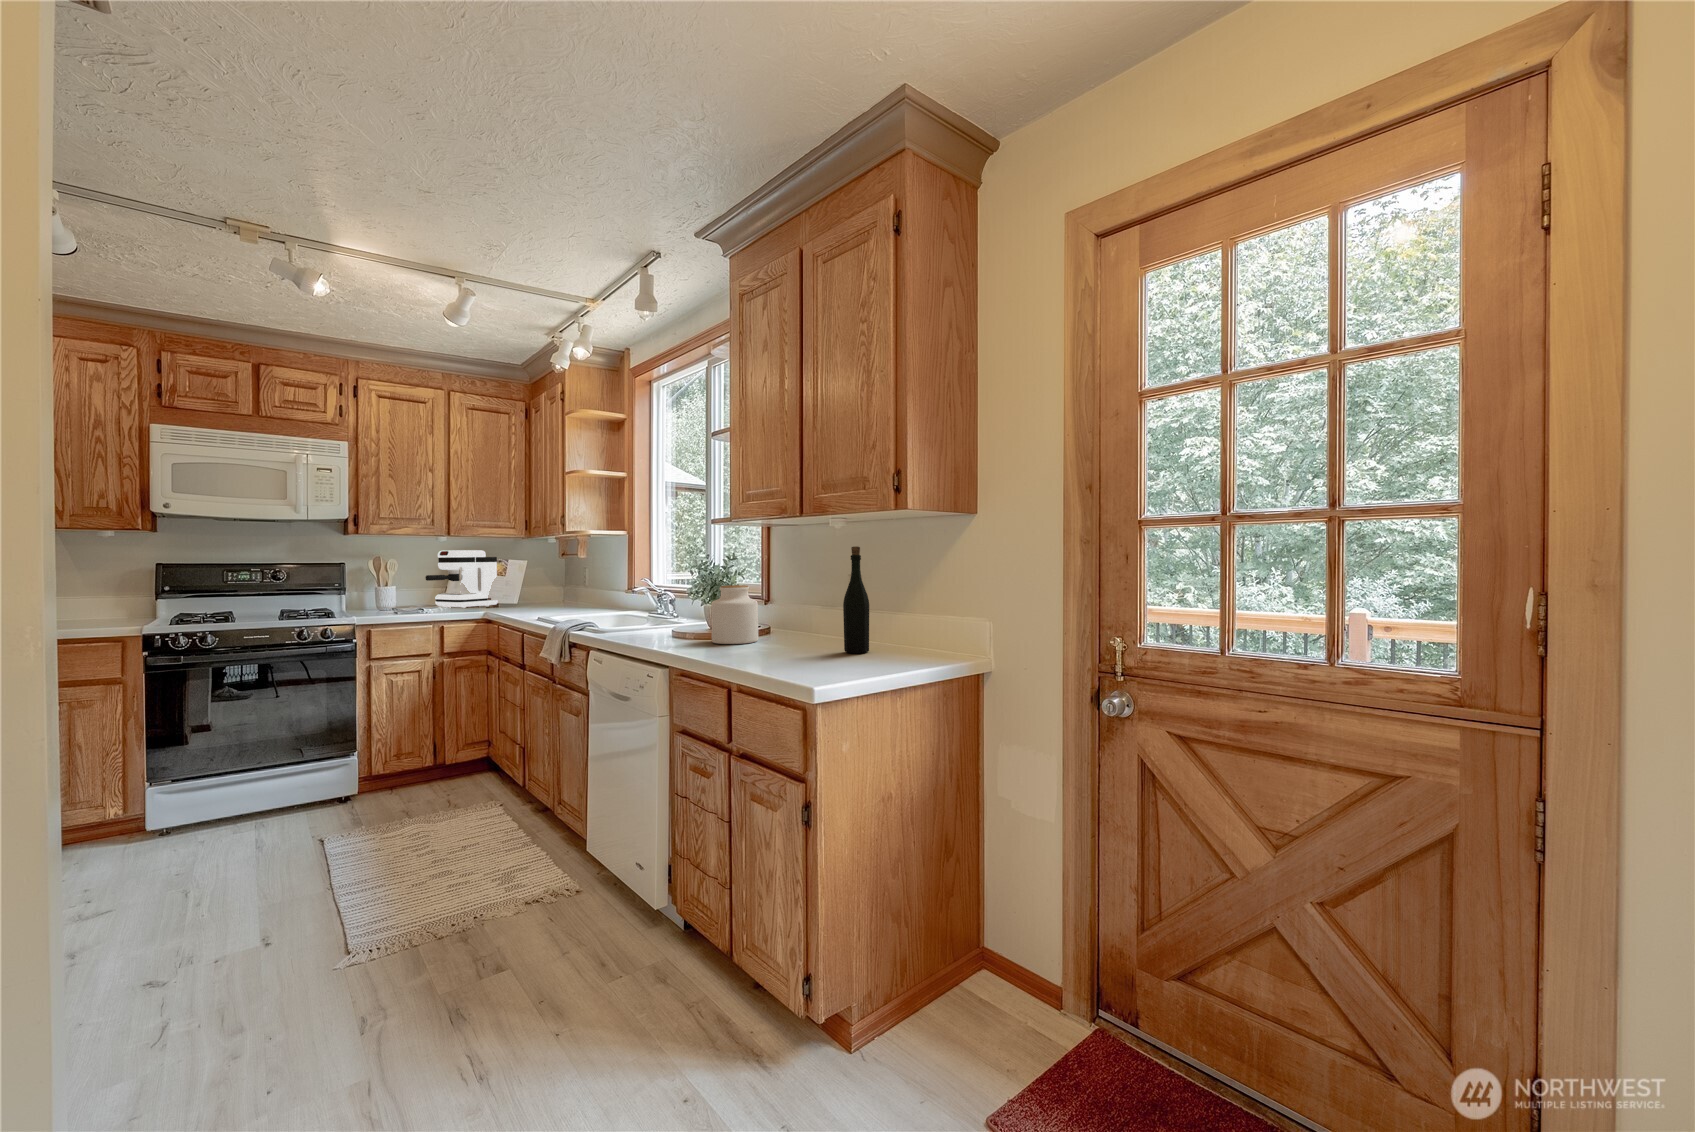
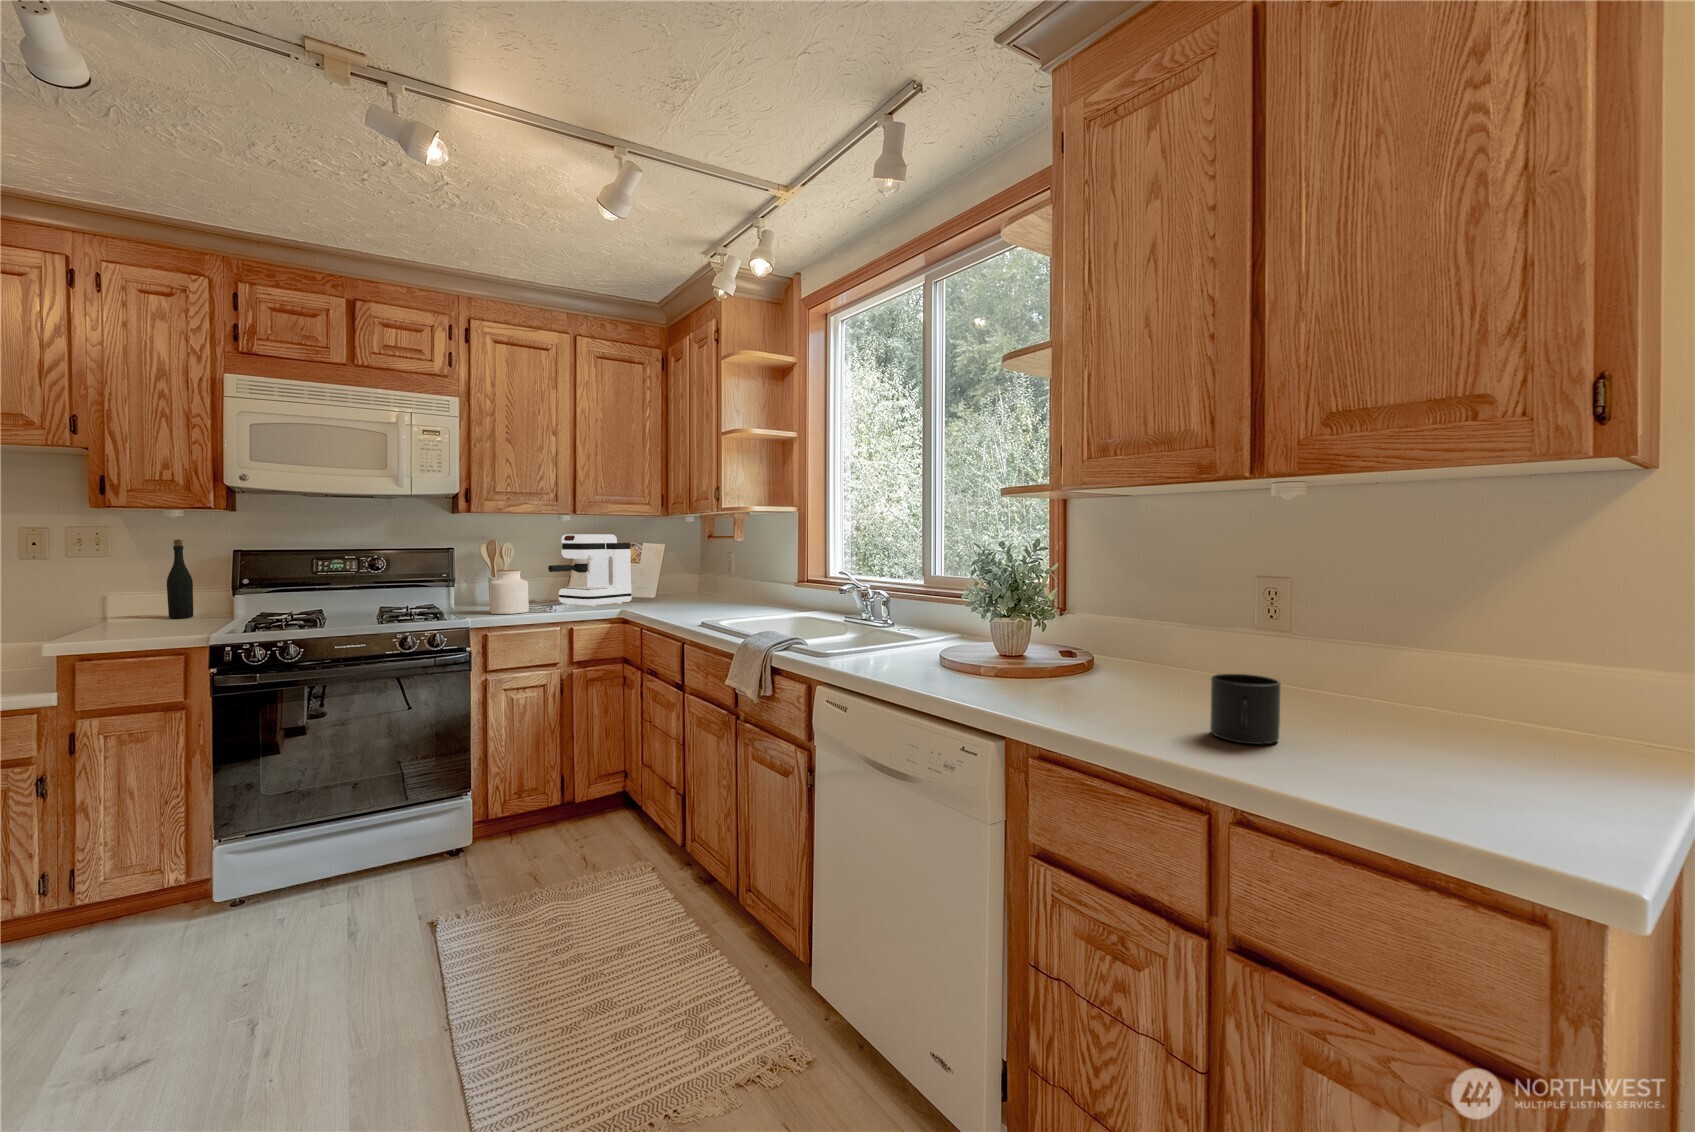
bottle: present [843,546,869,653] -> present [167,539,193,618]
jar: present [711,585,758,644] -> present [489,570,529,614]
mug: none [768,618,800,652] -> present [1210,674,1280,744]

